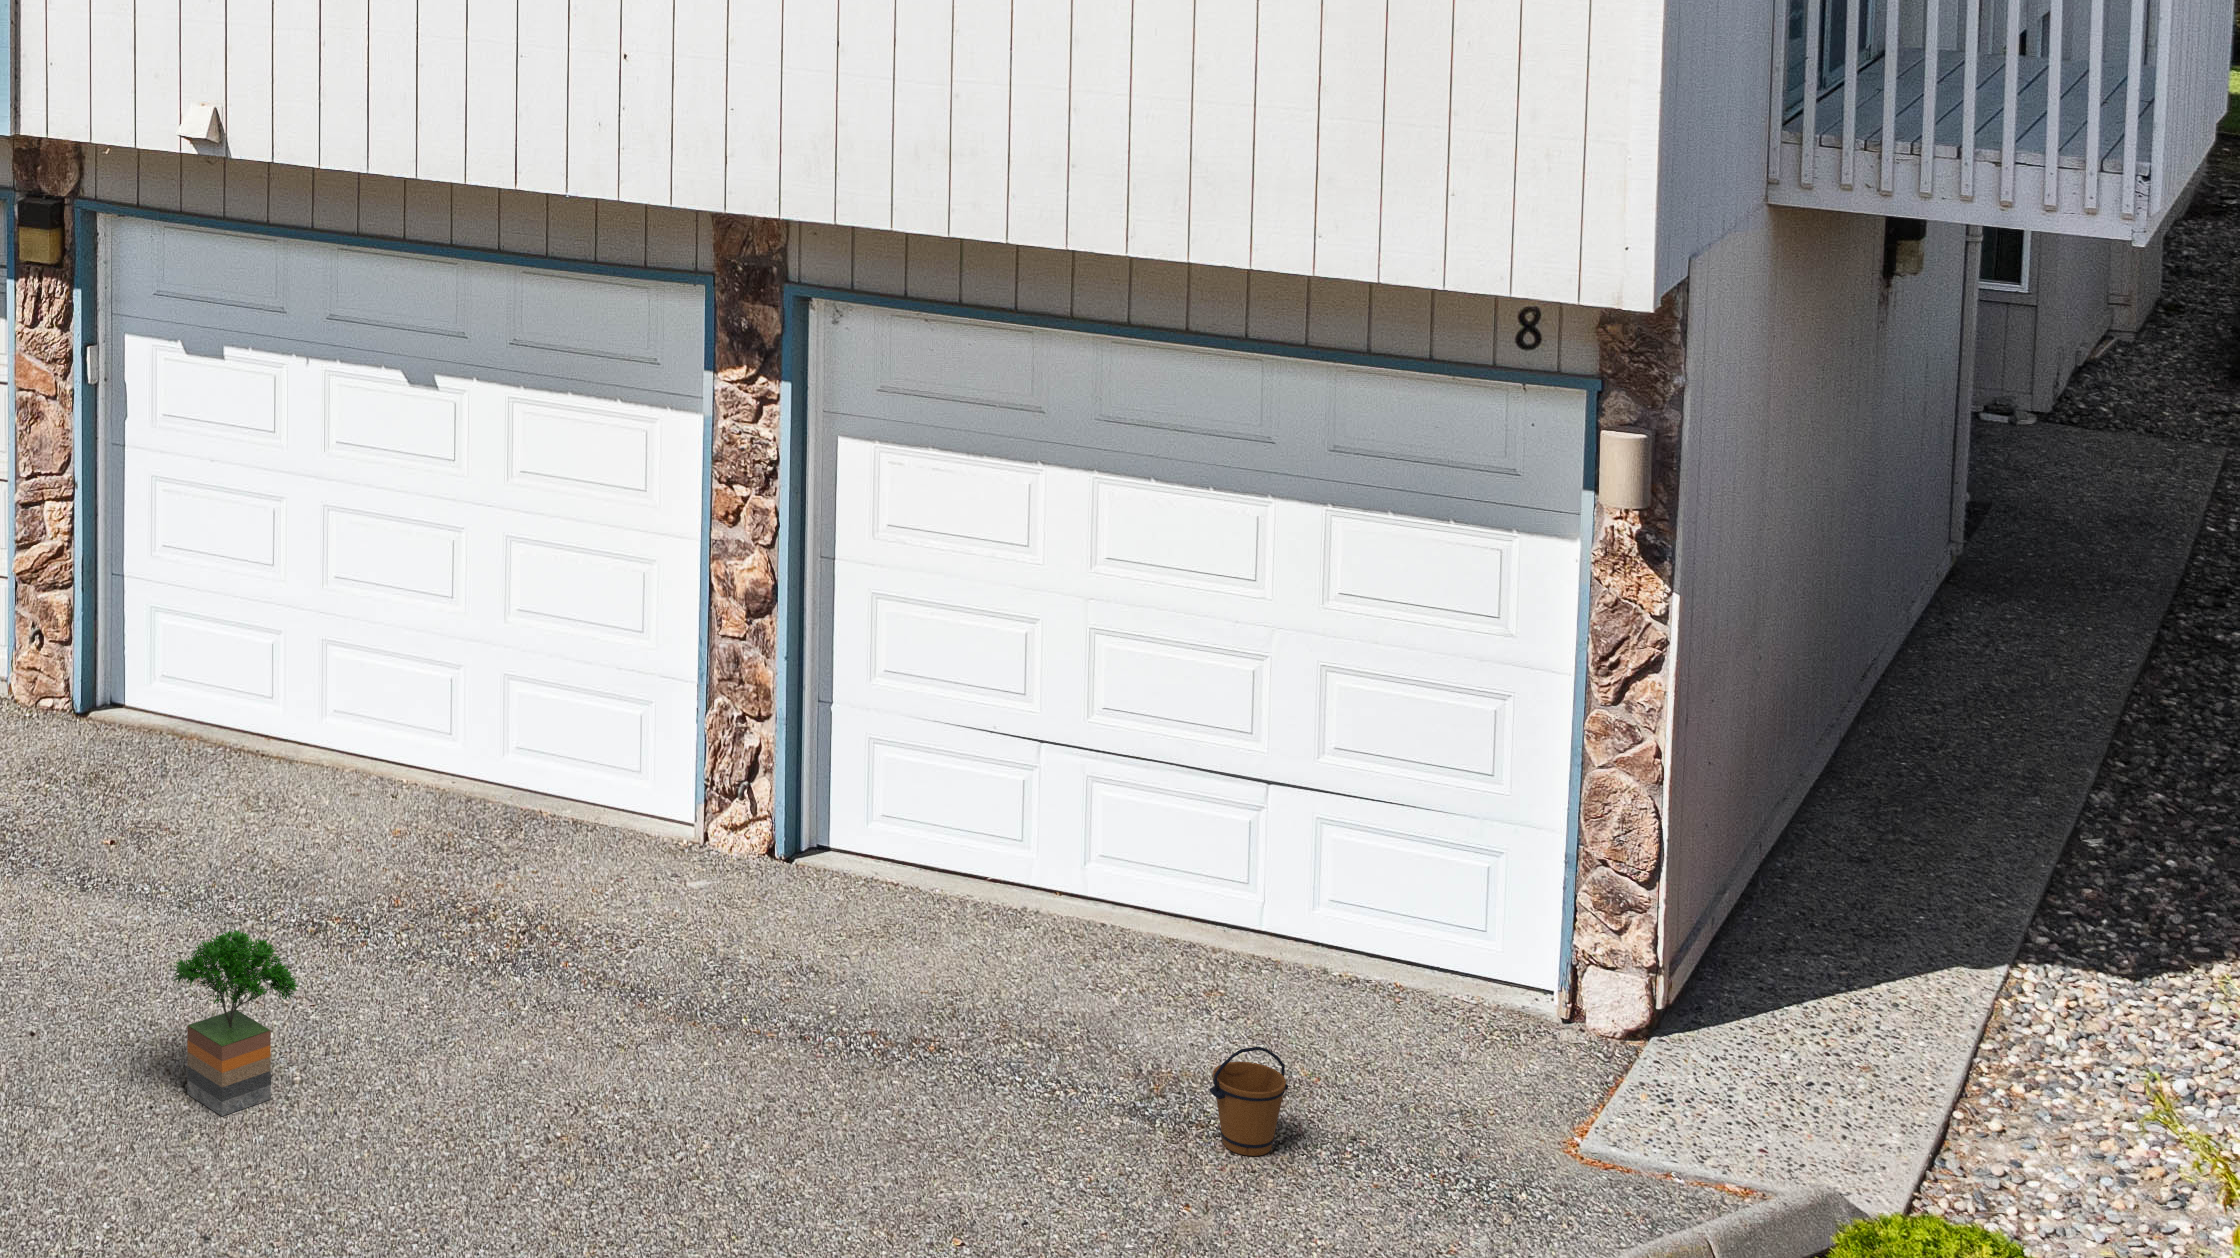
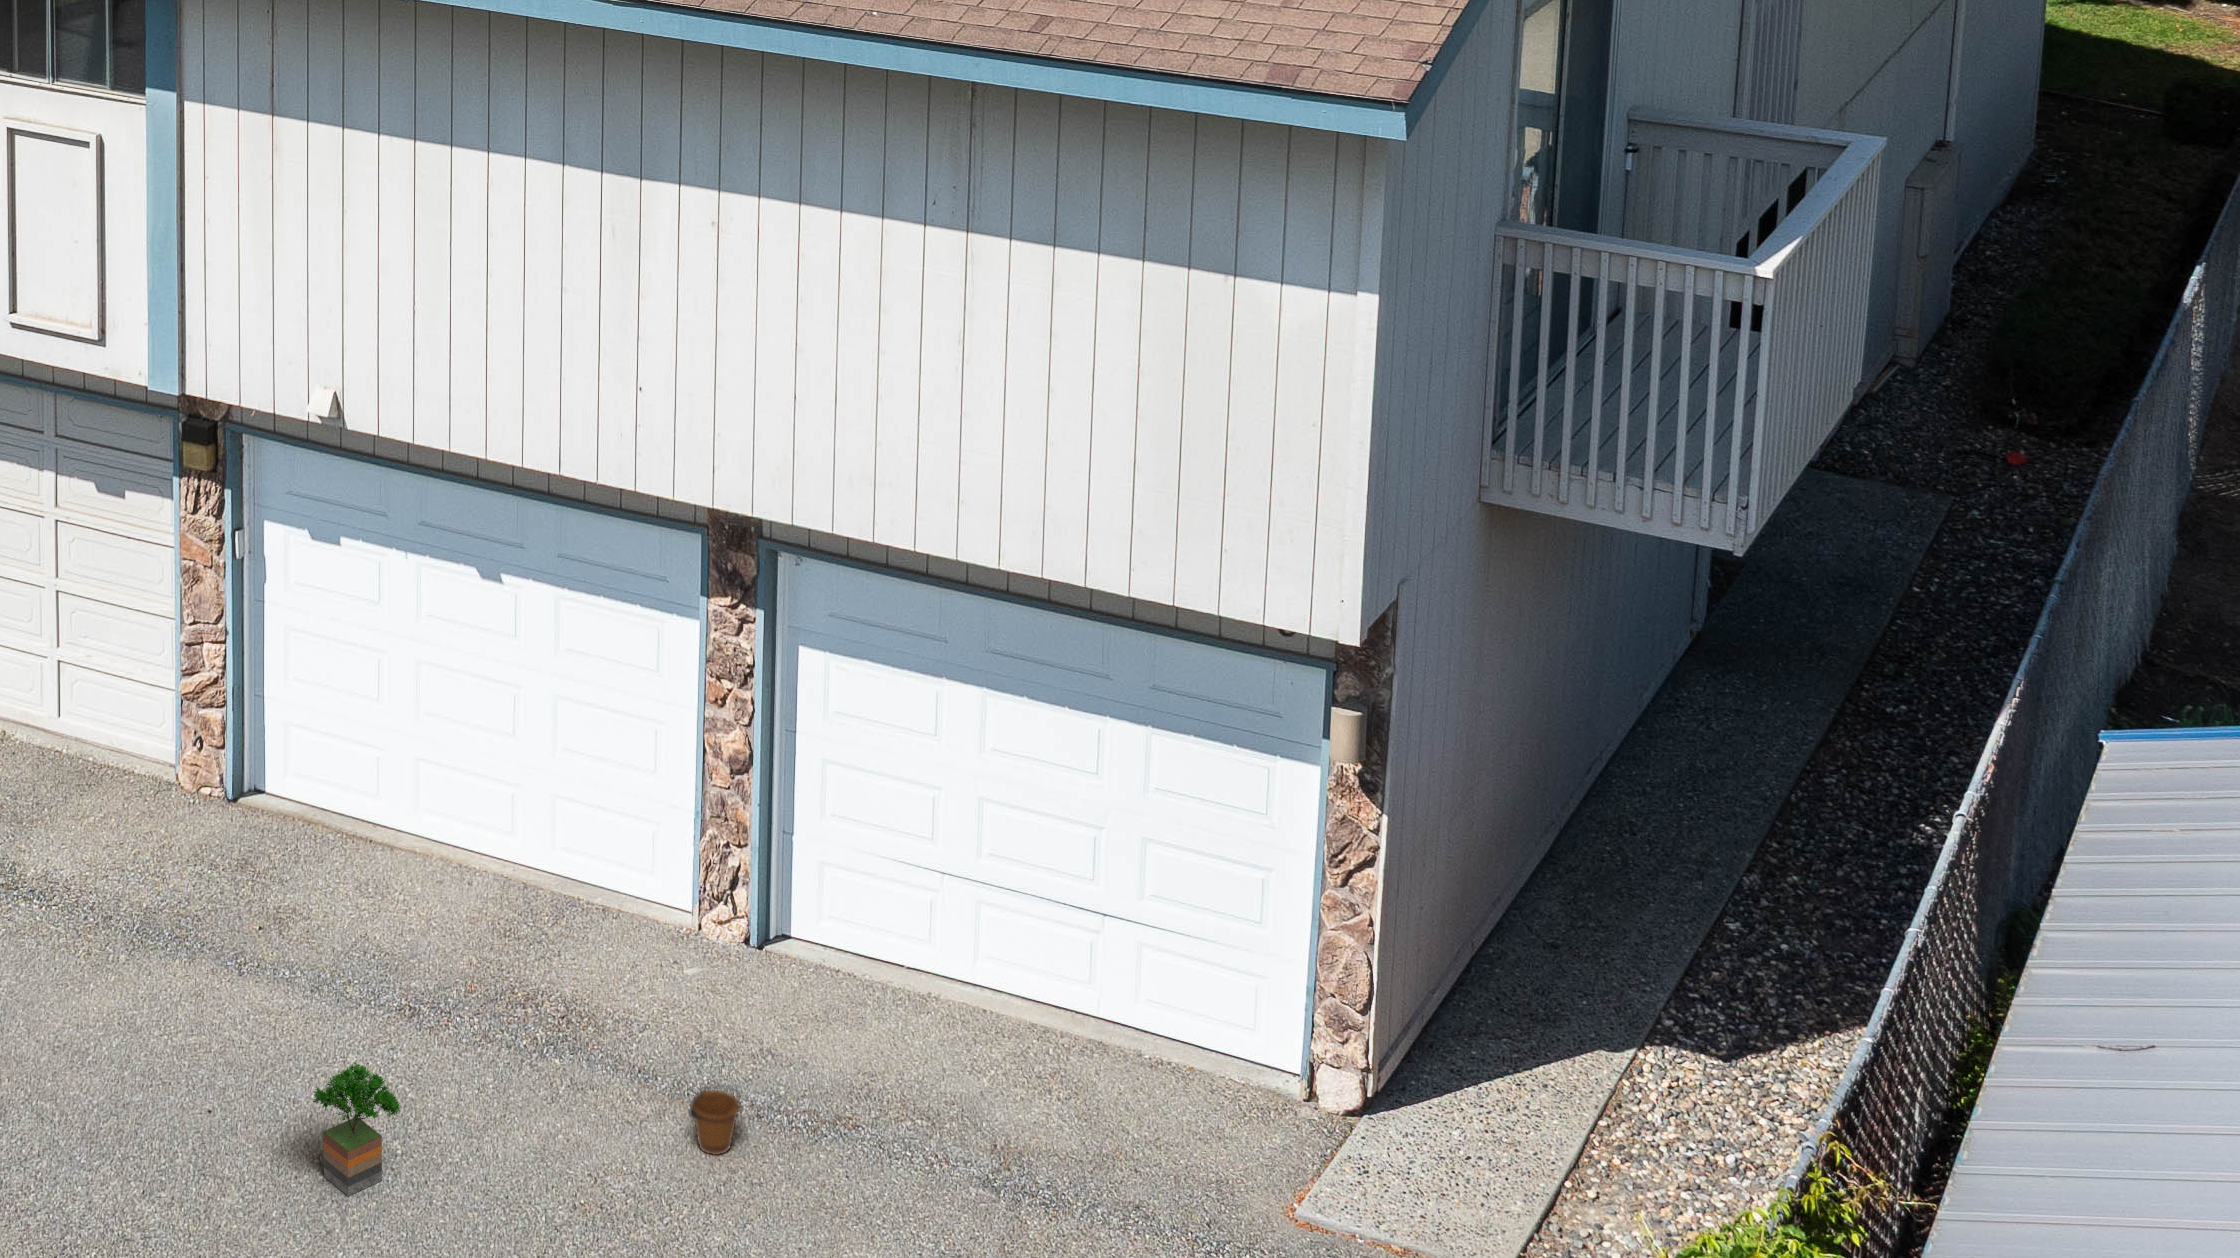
bucket: present [1210,1047,1288,1156] -> present [689,1087,741,1155]

